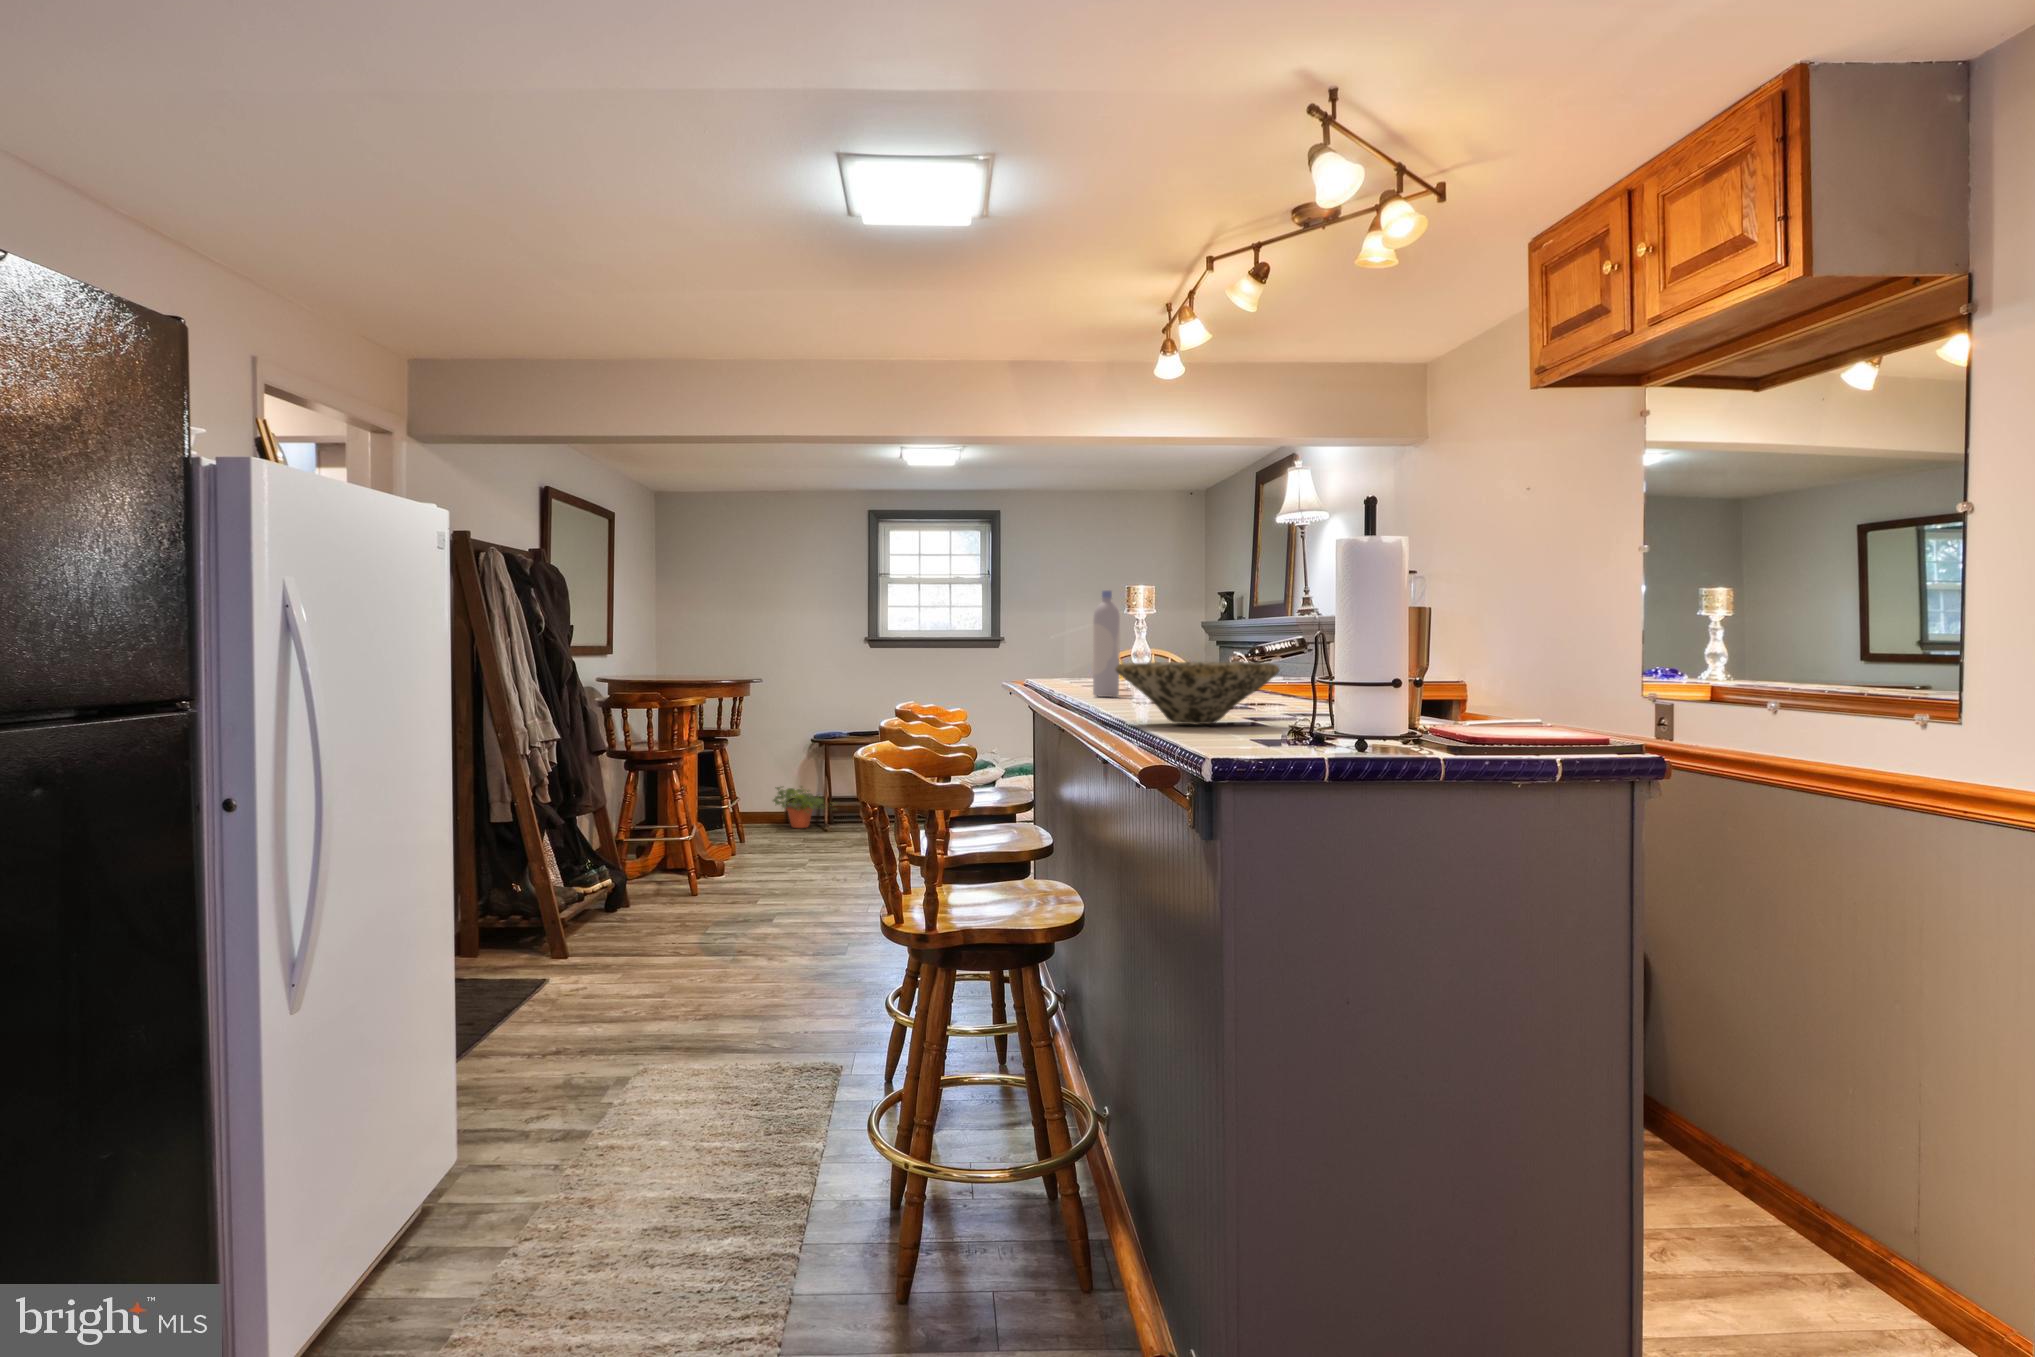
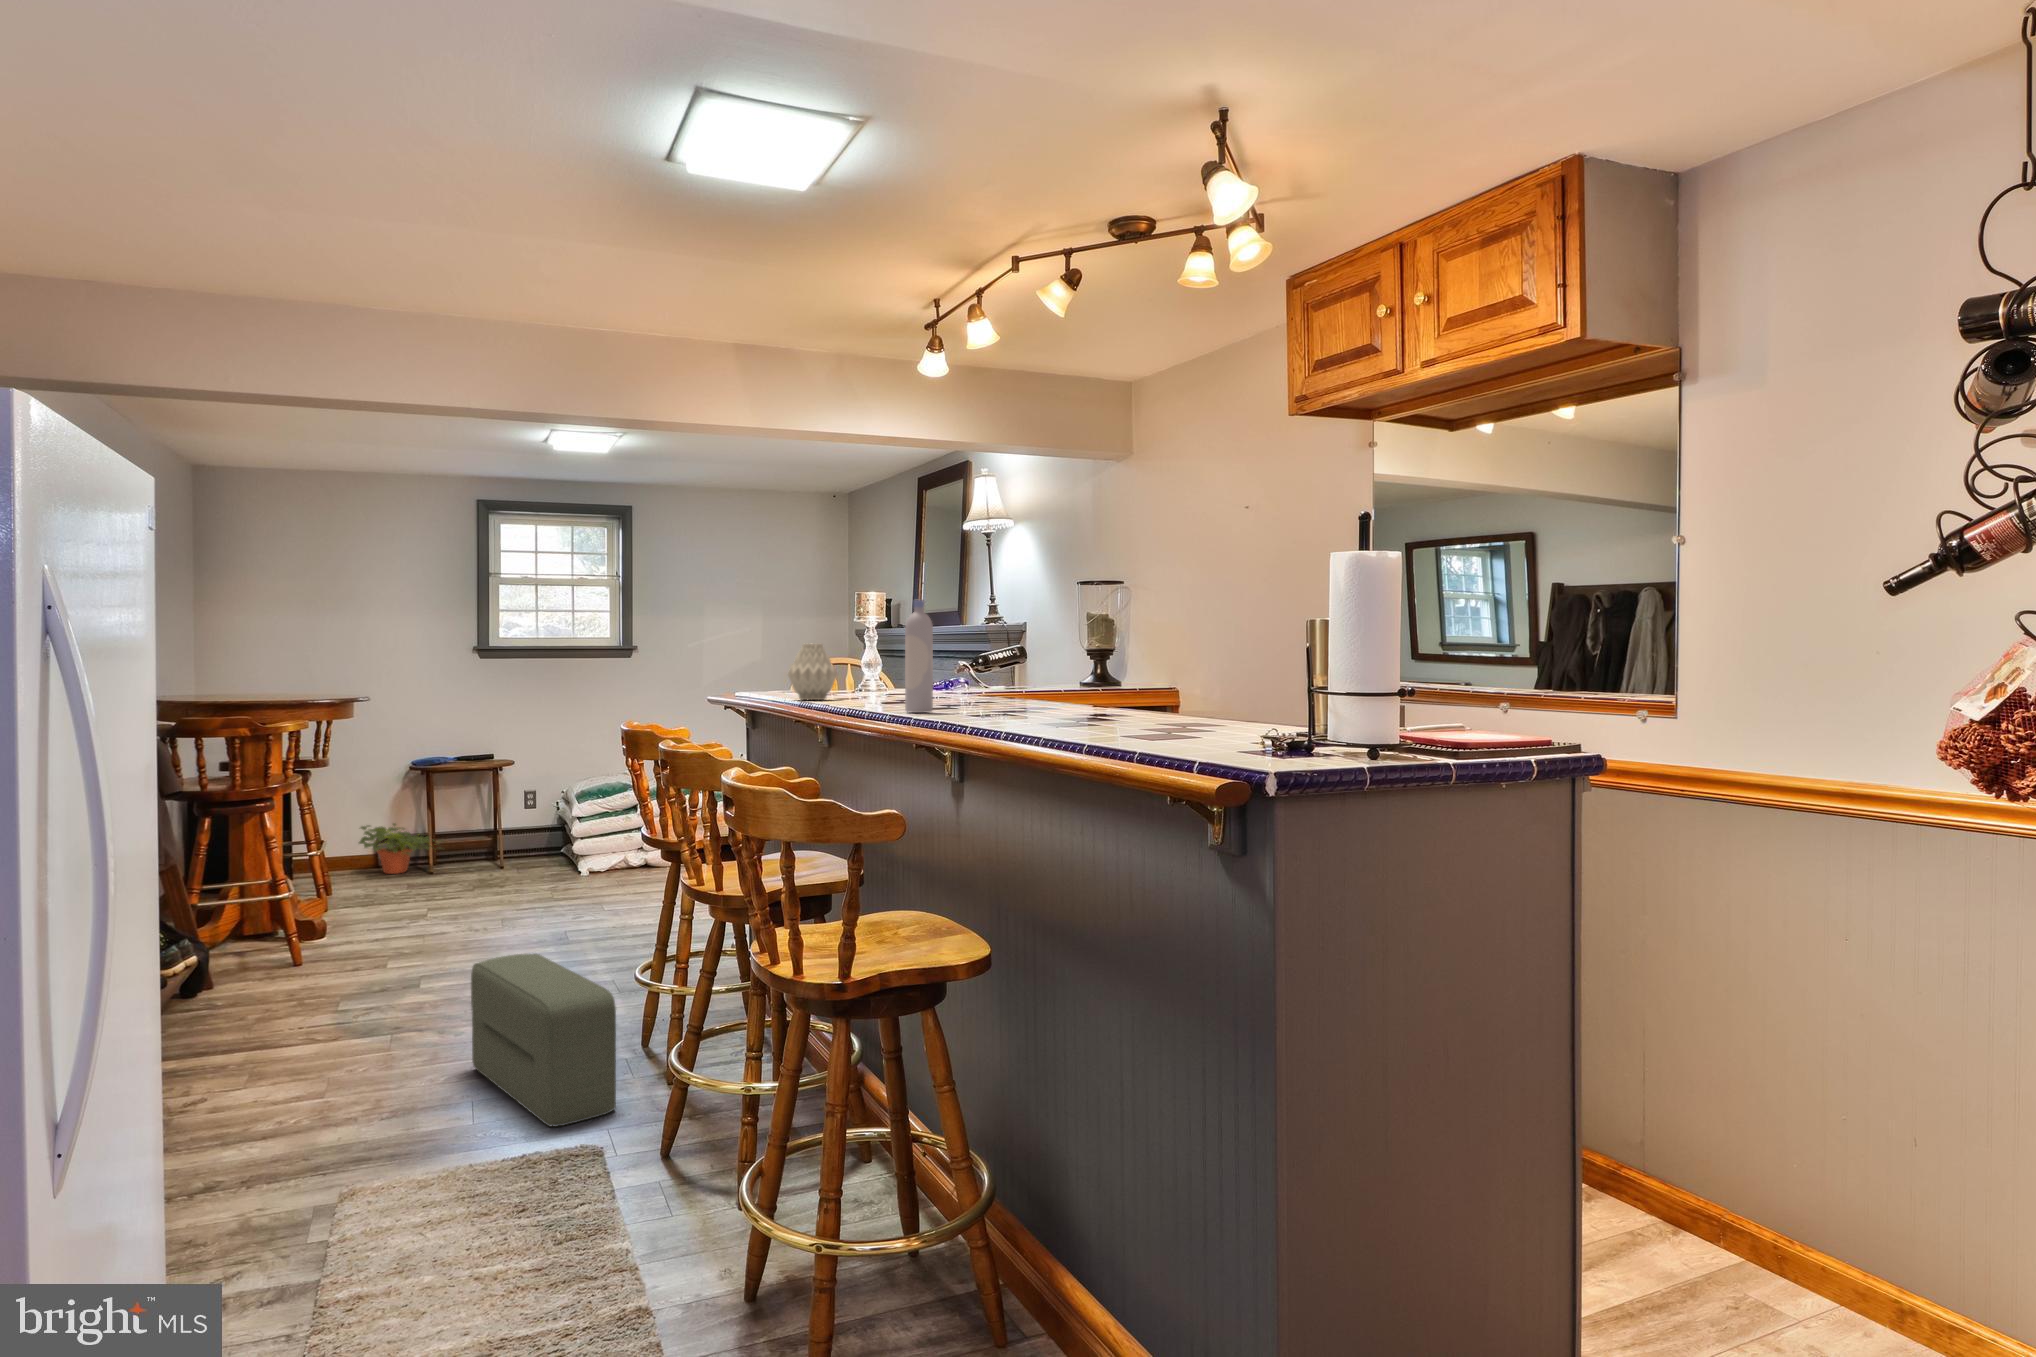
vase: none [1044,633,1089,685] -> present [788,644,838,700]
bowl: present [1115,662,1279,724] -> none [1081,677,1250,742]
pouf: none [775,897,865,1043] -> present [471,954,616,1126]

